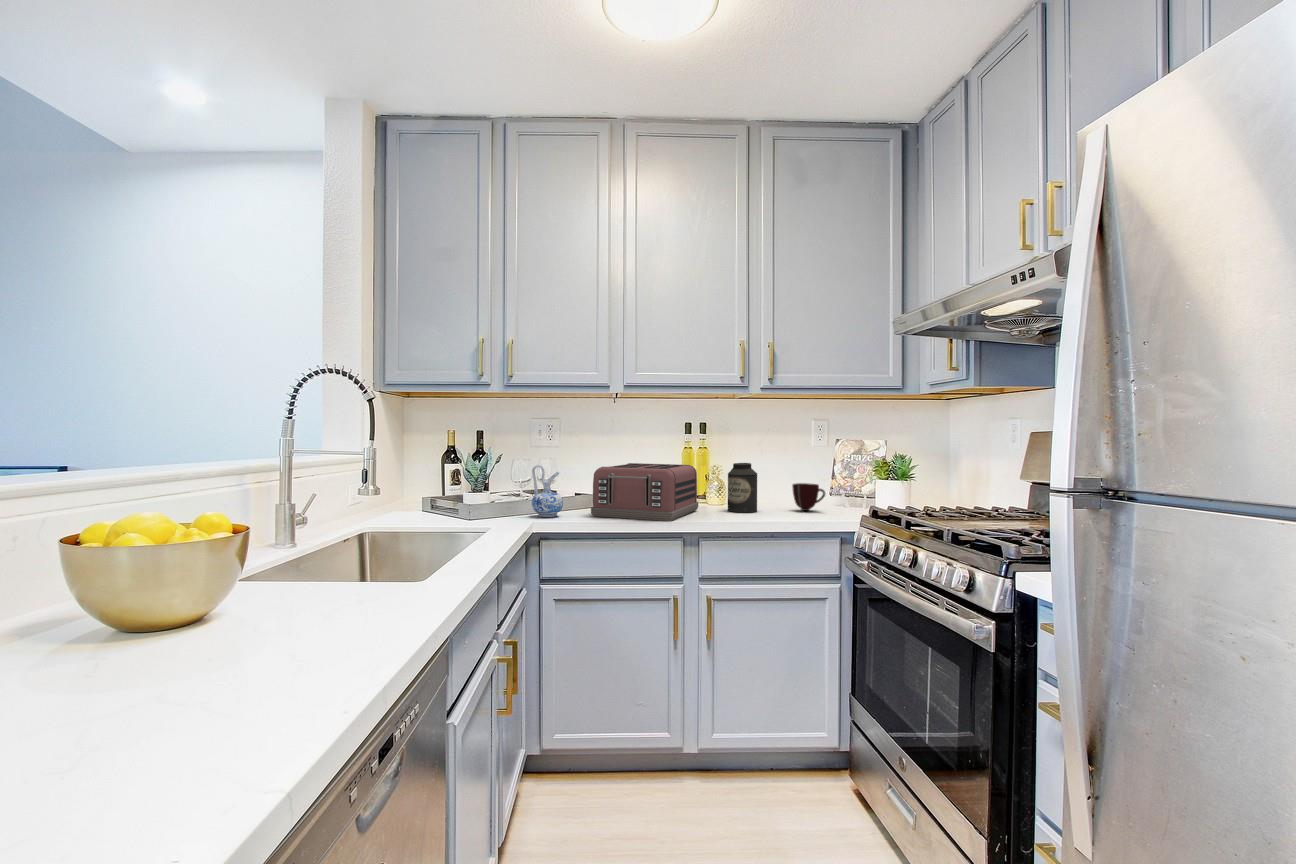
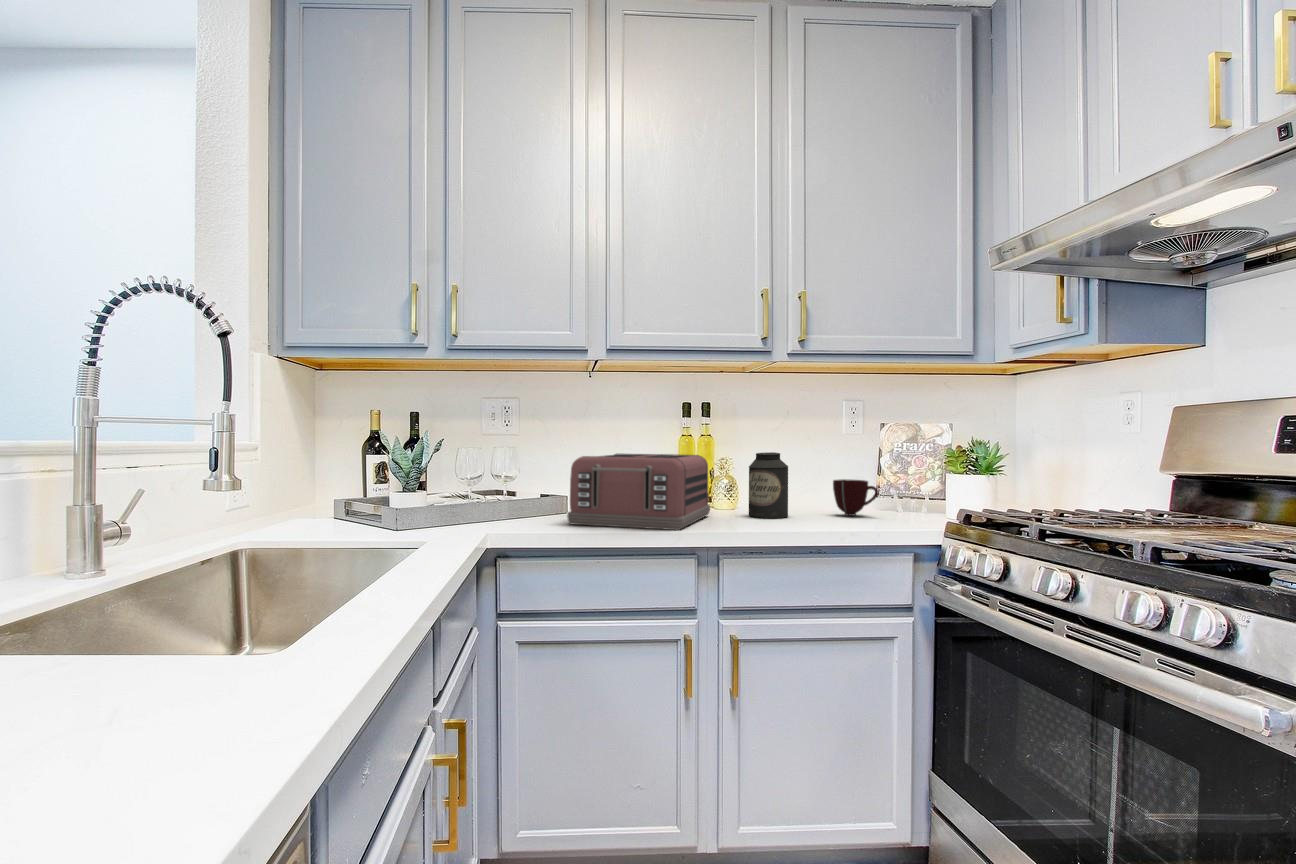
ceramic pitcher: present [532,465,563,517] -> none [485,453,528,526]

